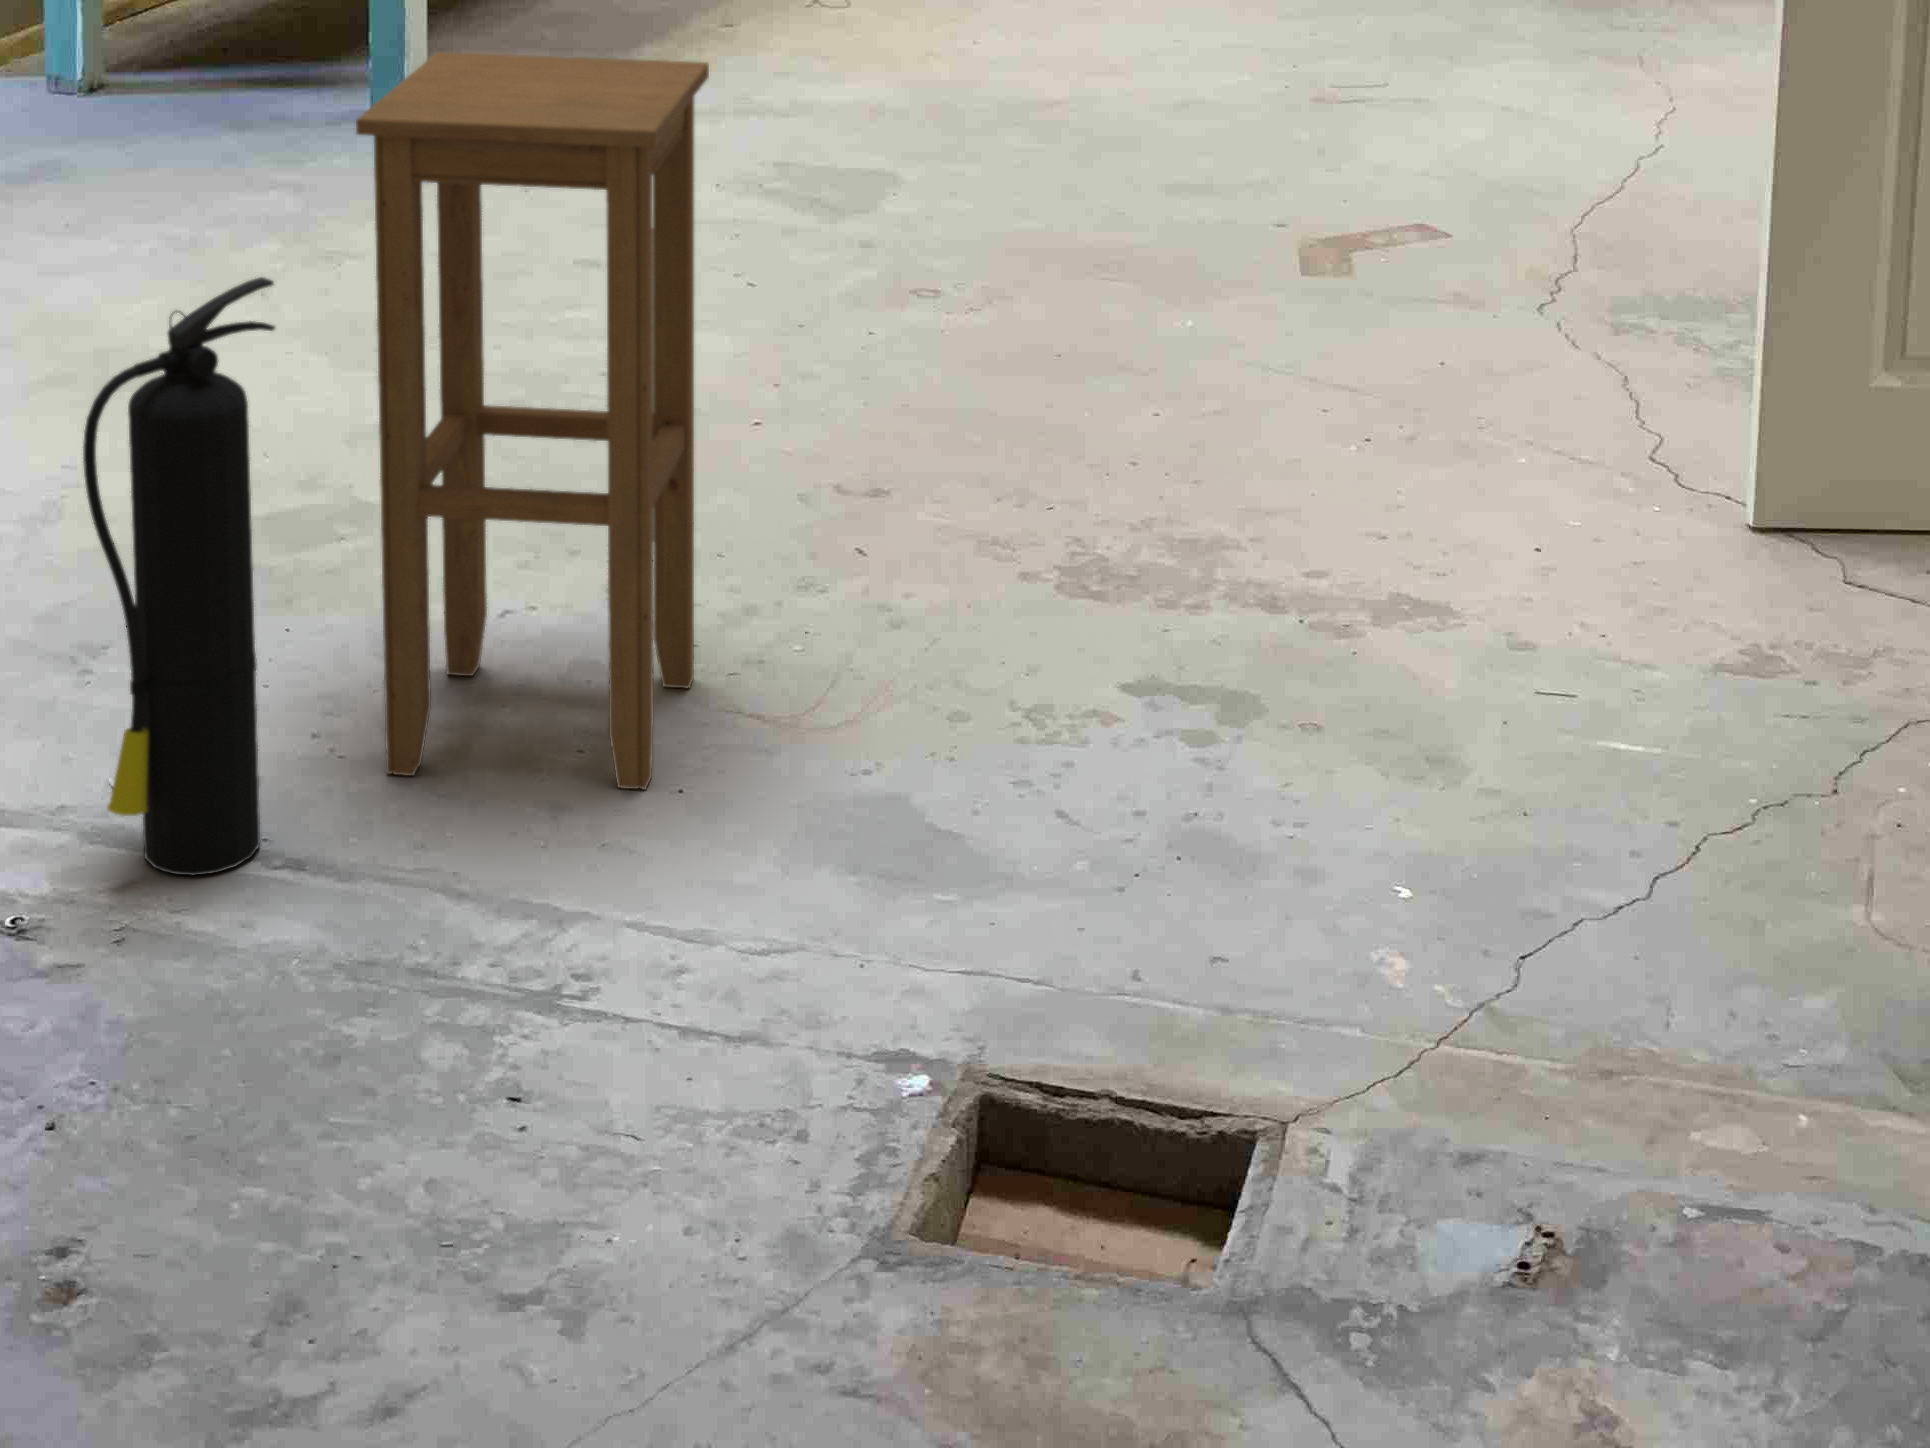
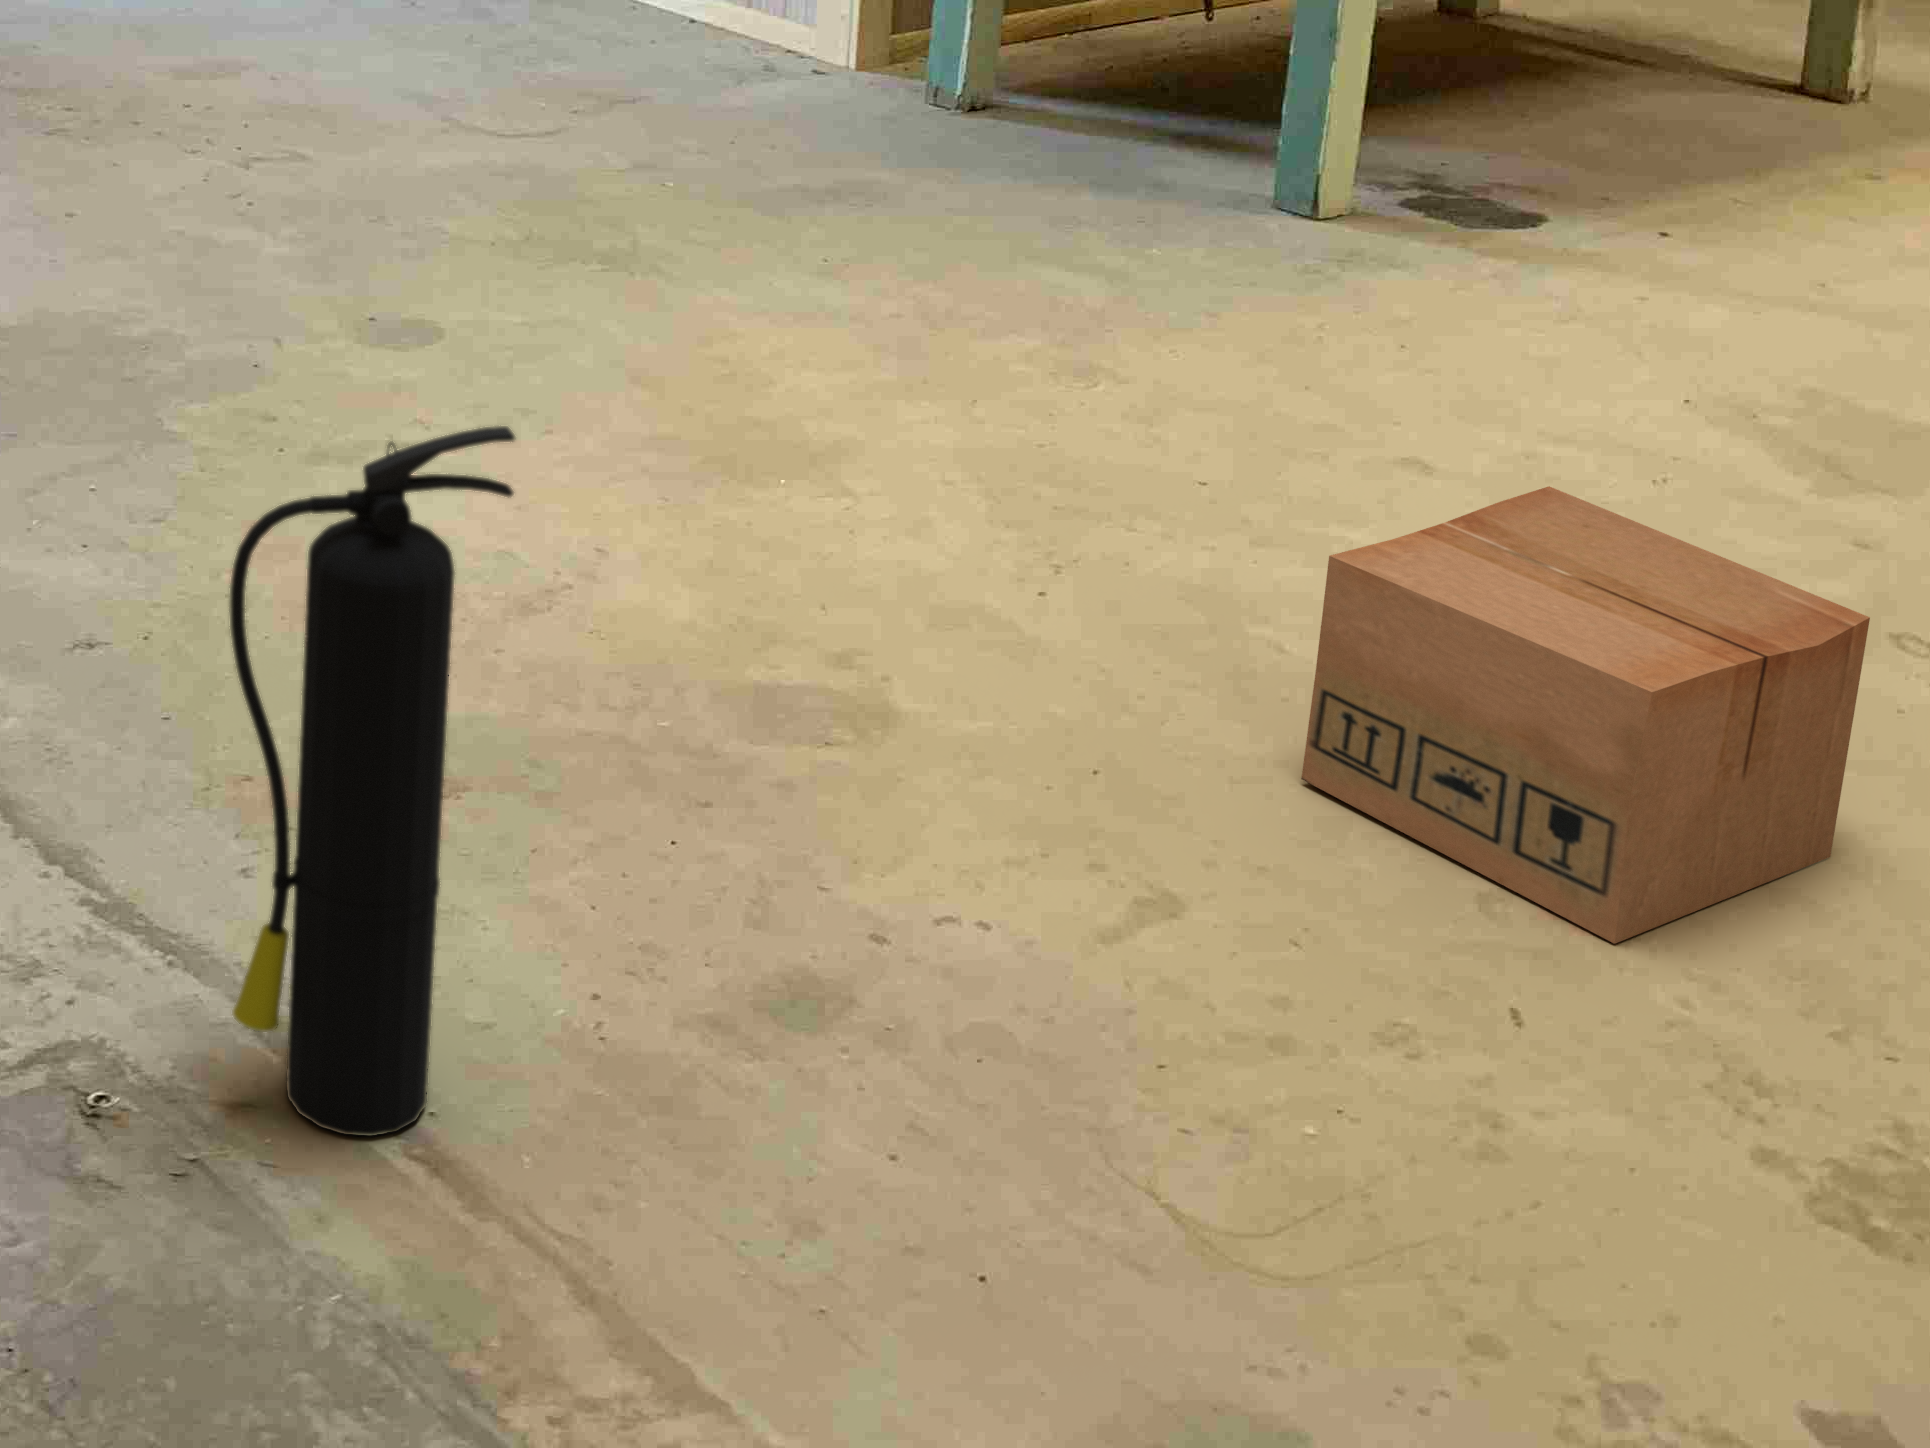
stool: present [356,52,709,789] -> none [632,178,1243,1257]
cardboard box: none [658,226,965,498] -> present [1301,486,1870,944]

